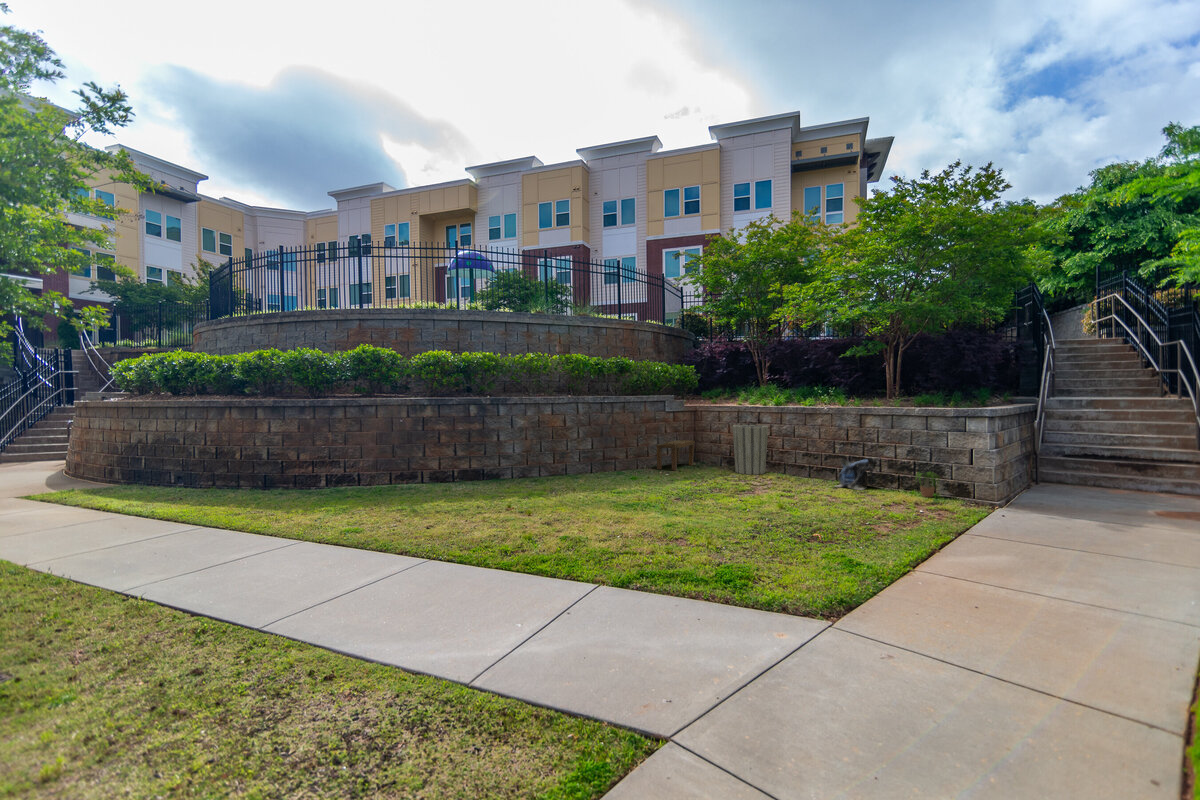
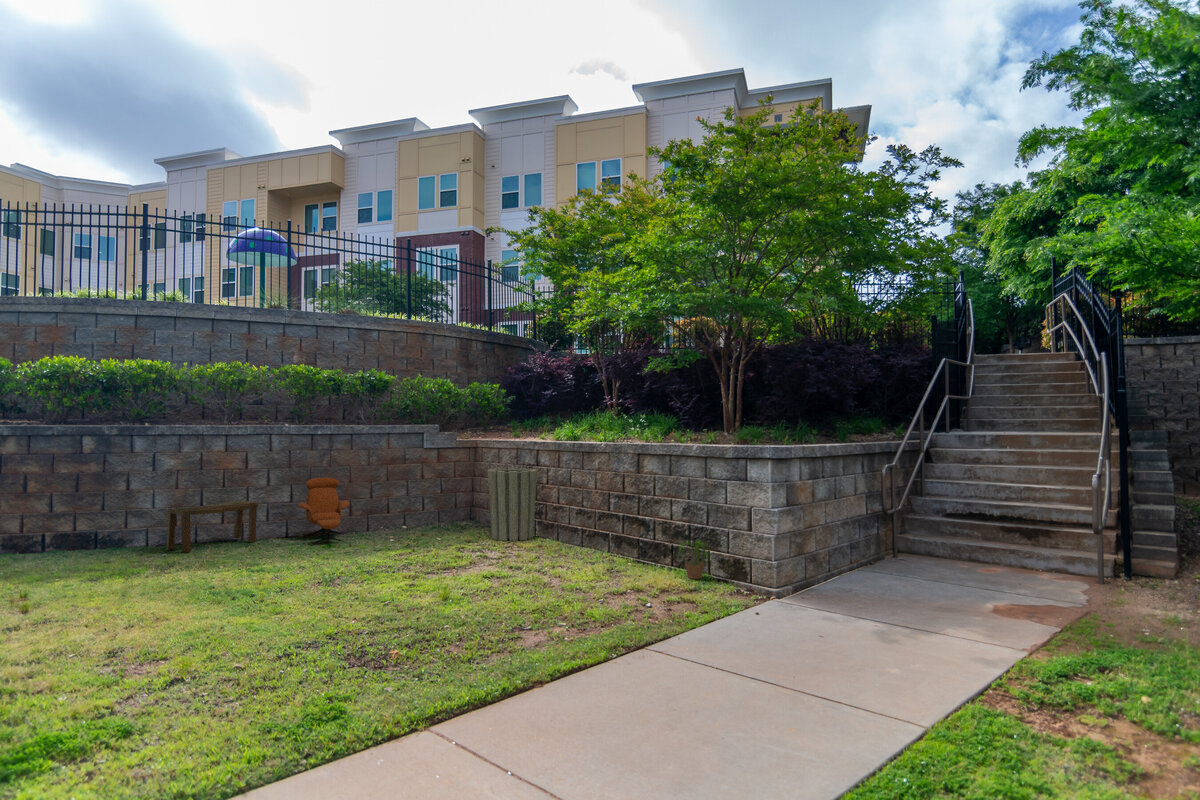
lounge chair: none [602,432,641,477] -> present [298,478,350,545]
bench: present [656,440,695,471] -> present [166,500,258,553]
backpack: present [837,459,873,490] -> none [588,520,644,566]

